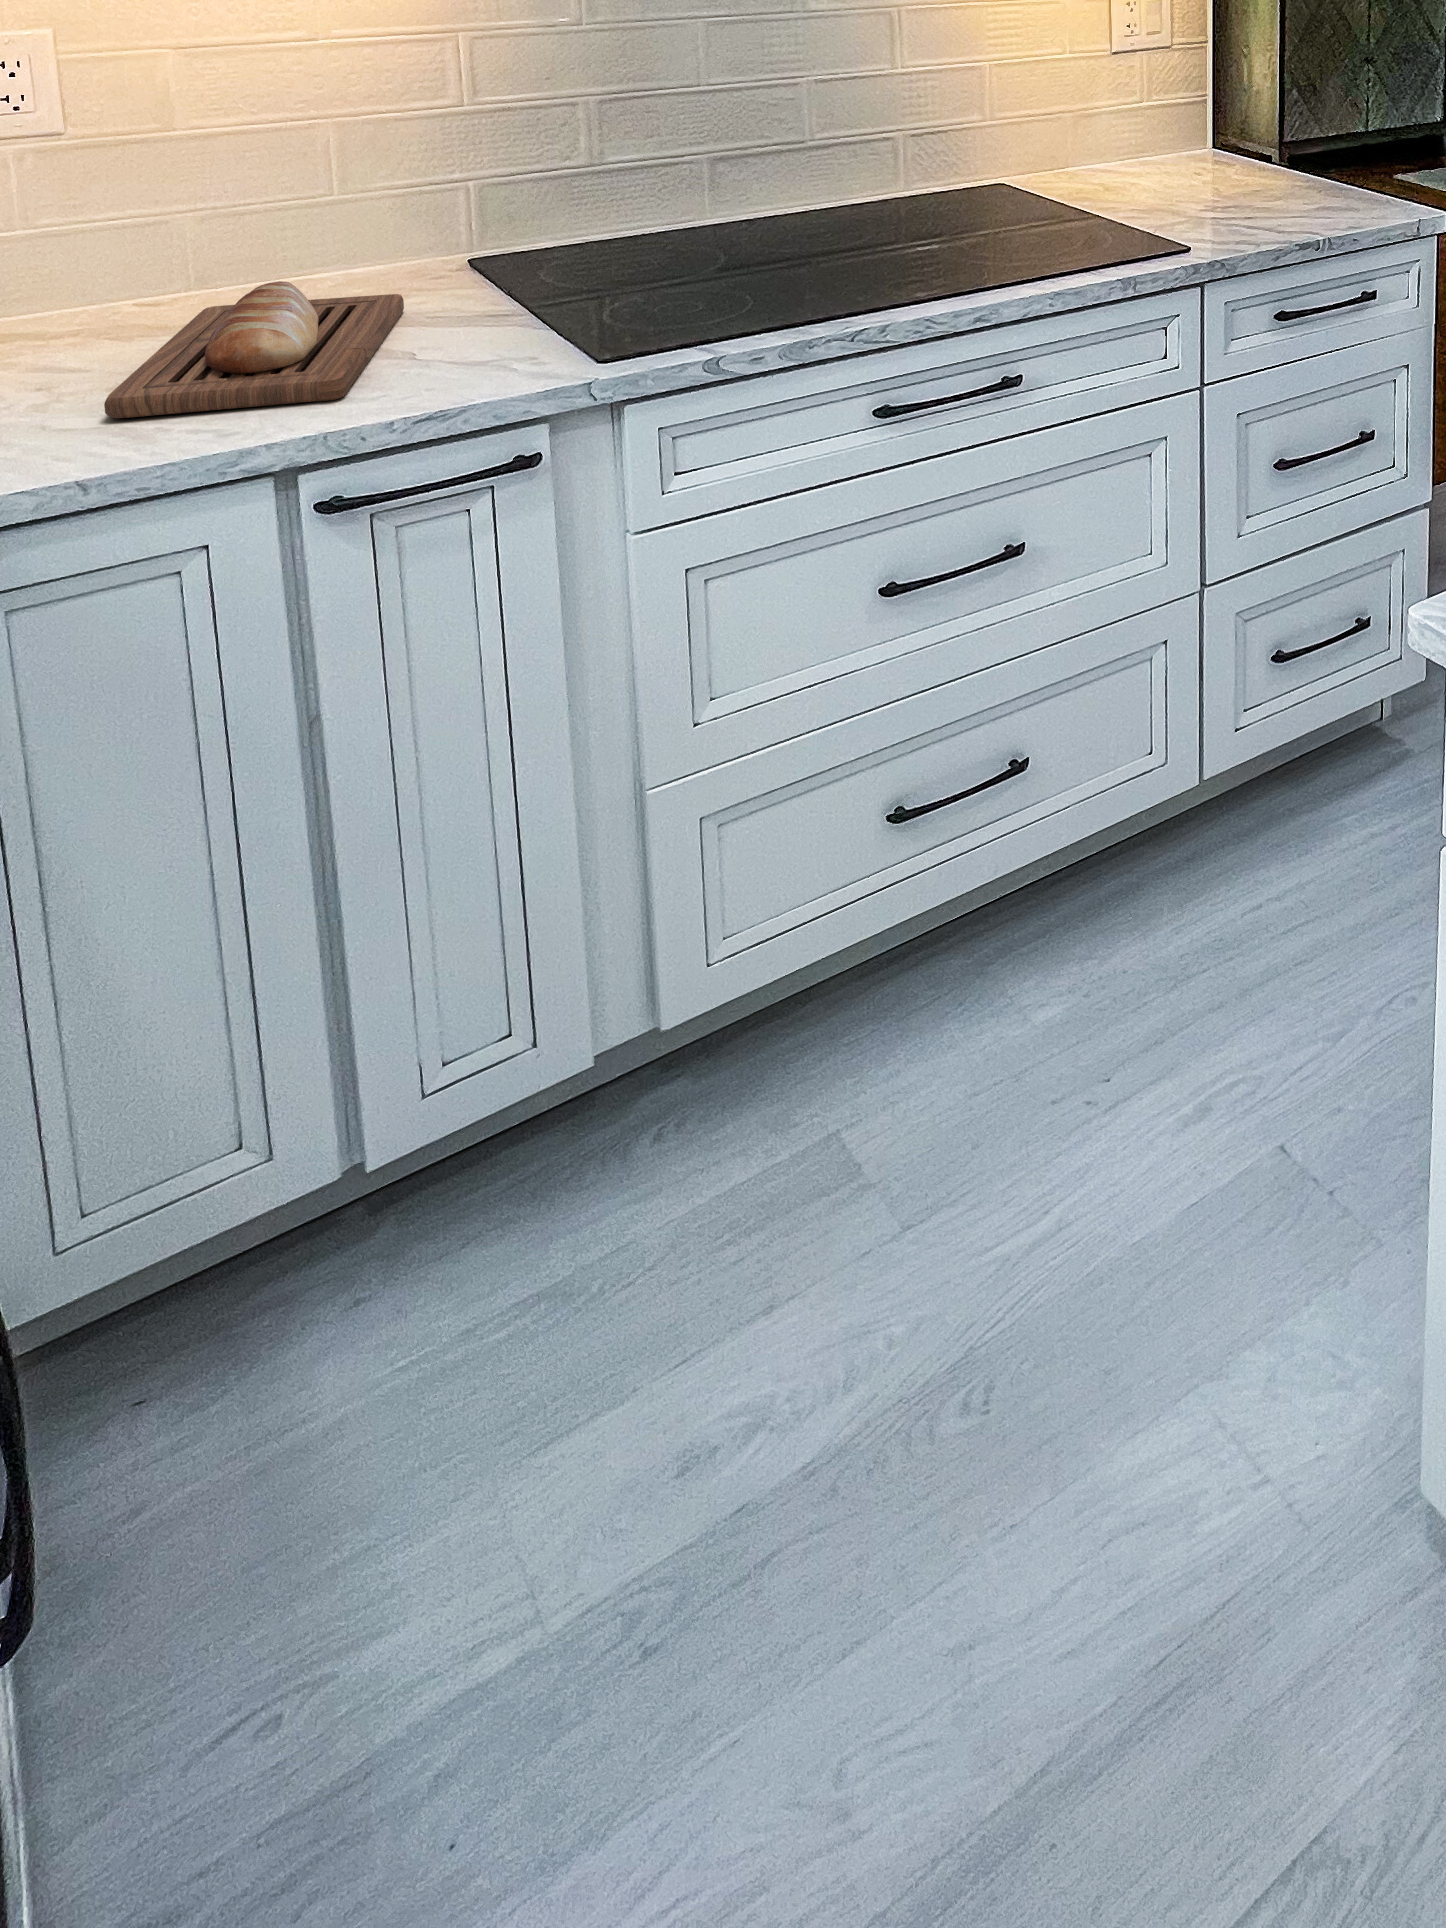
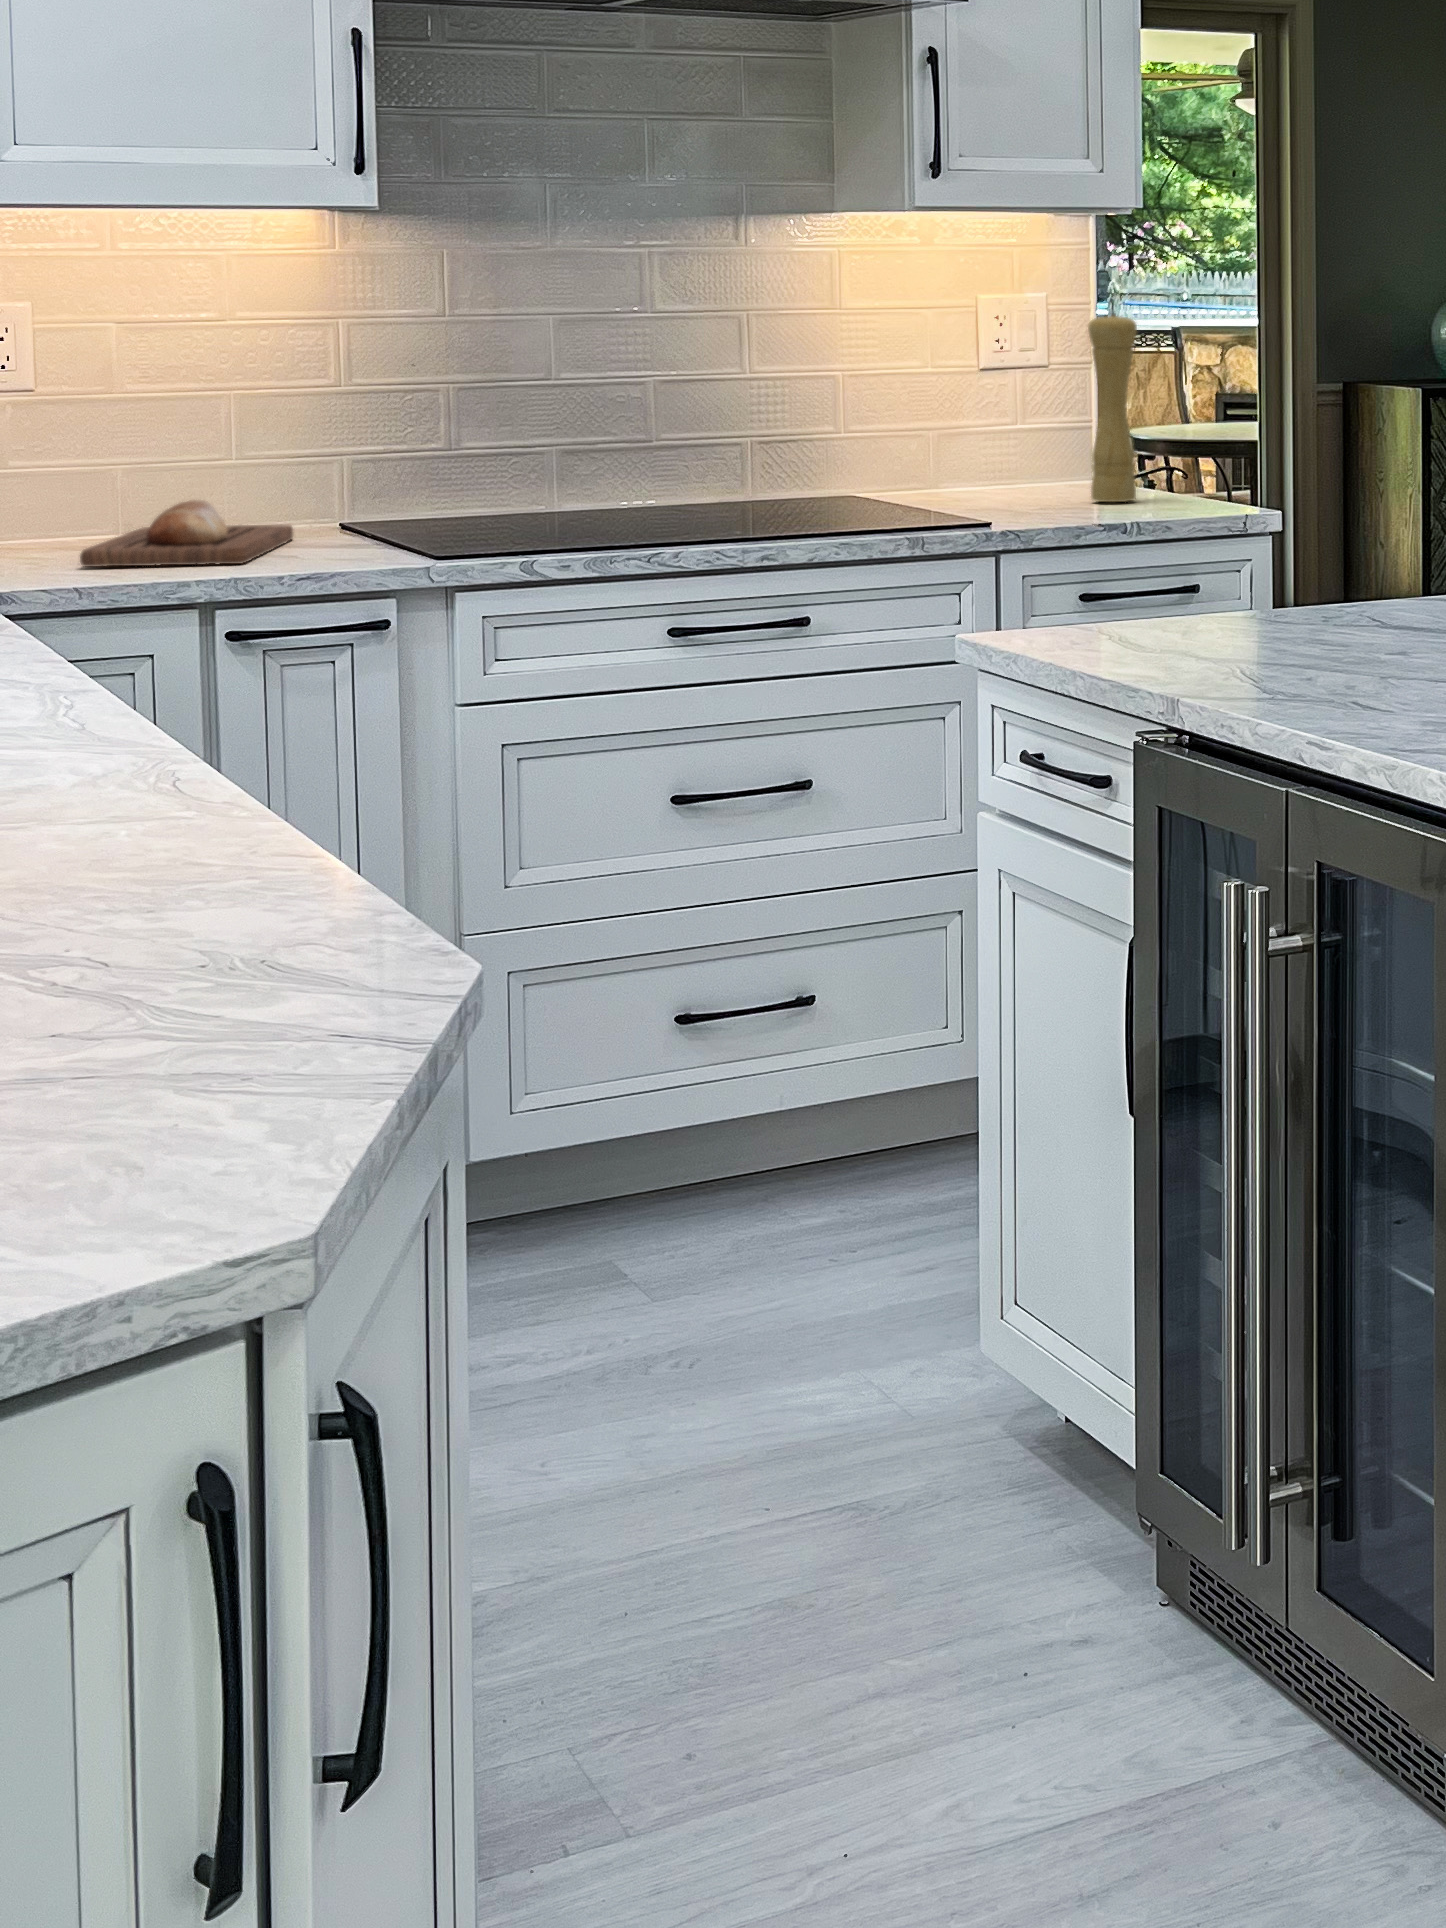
pepper mill: none [1249,19,1297,204] -> present [1088,313,1137,502]

